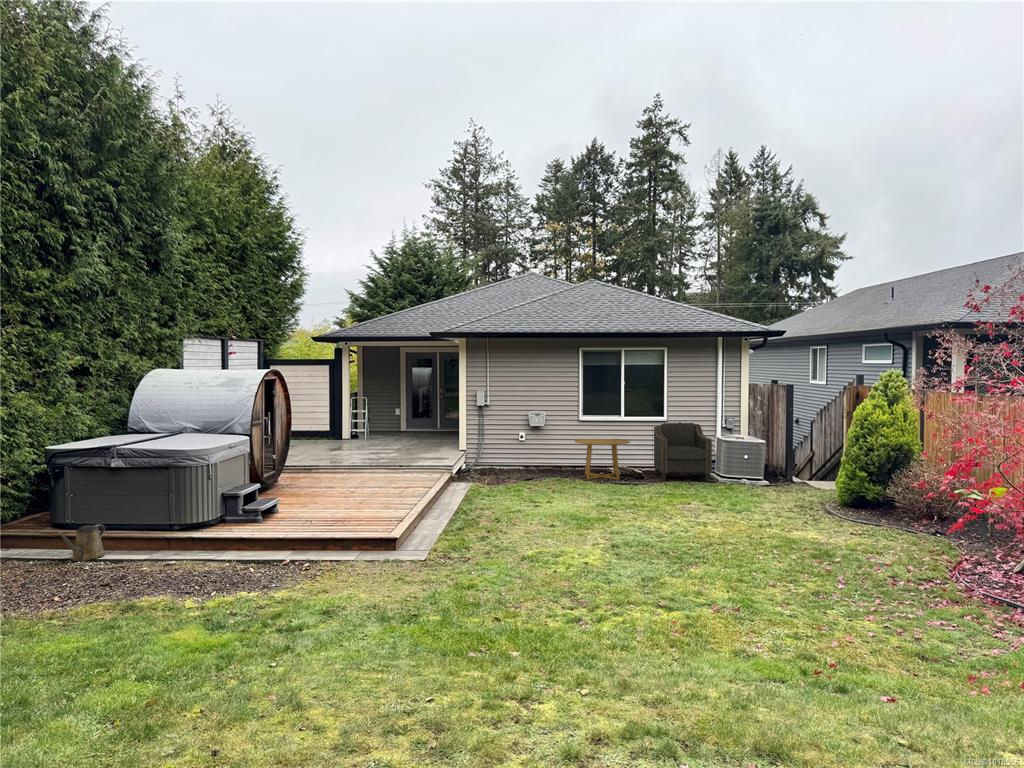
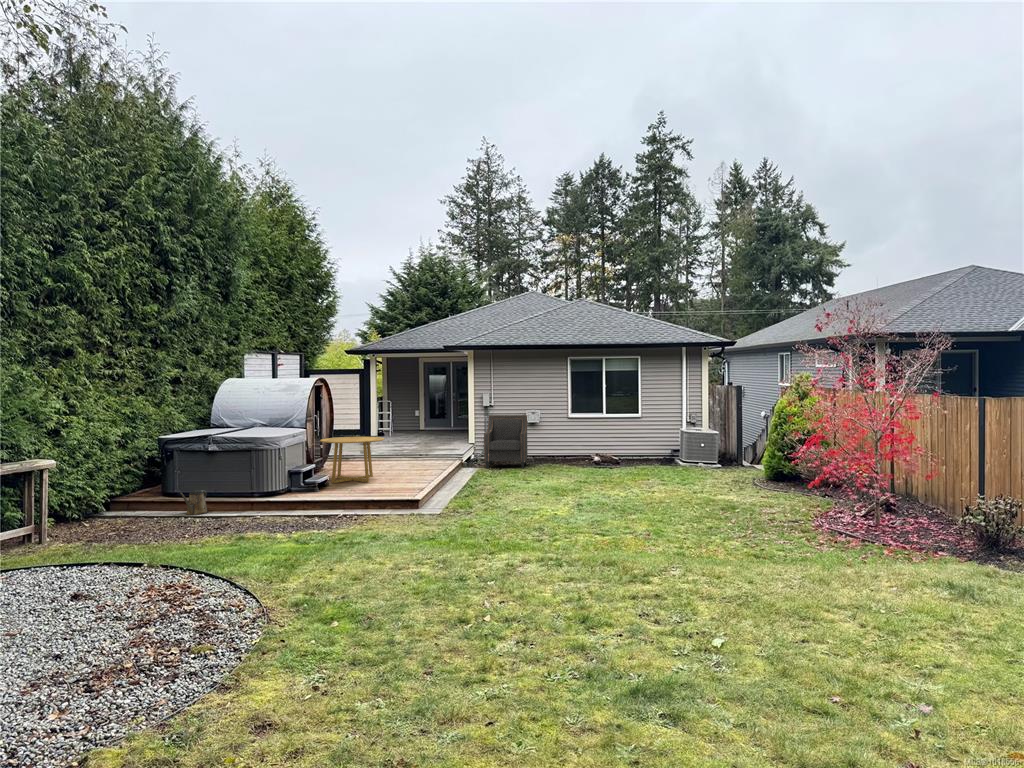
chair: present [654,422,712,481] -> present [484,415,528,469]
round table: present [574,438,630,480] -> present [320,437,384,483]

